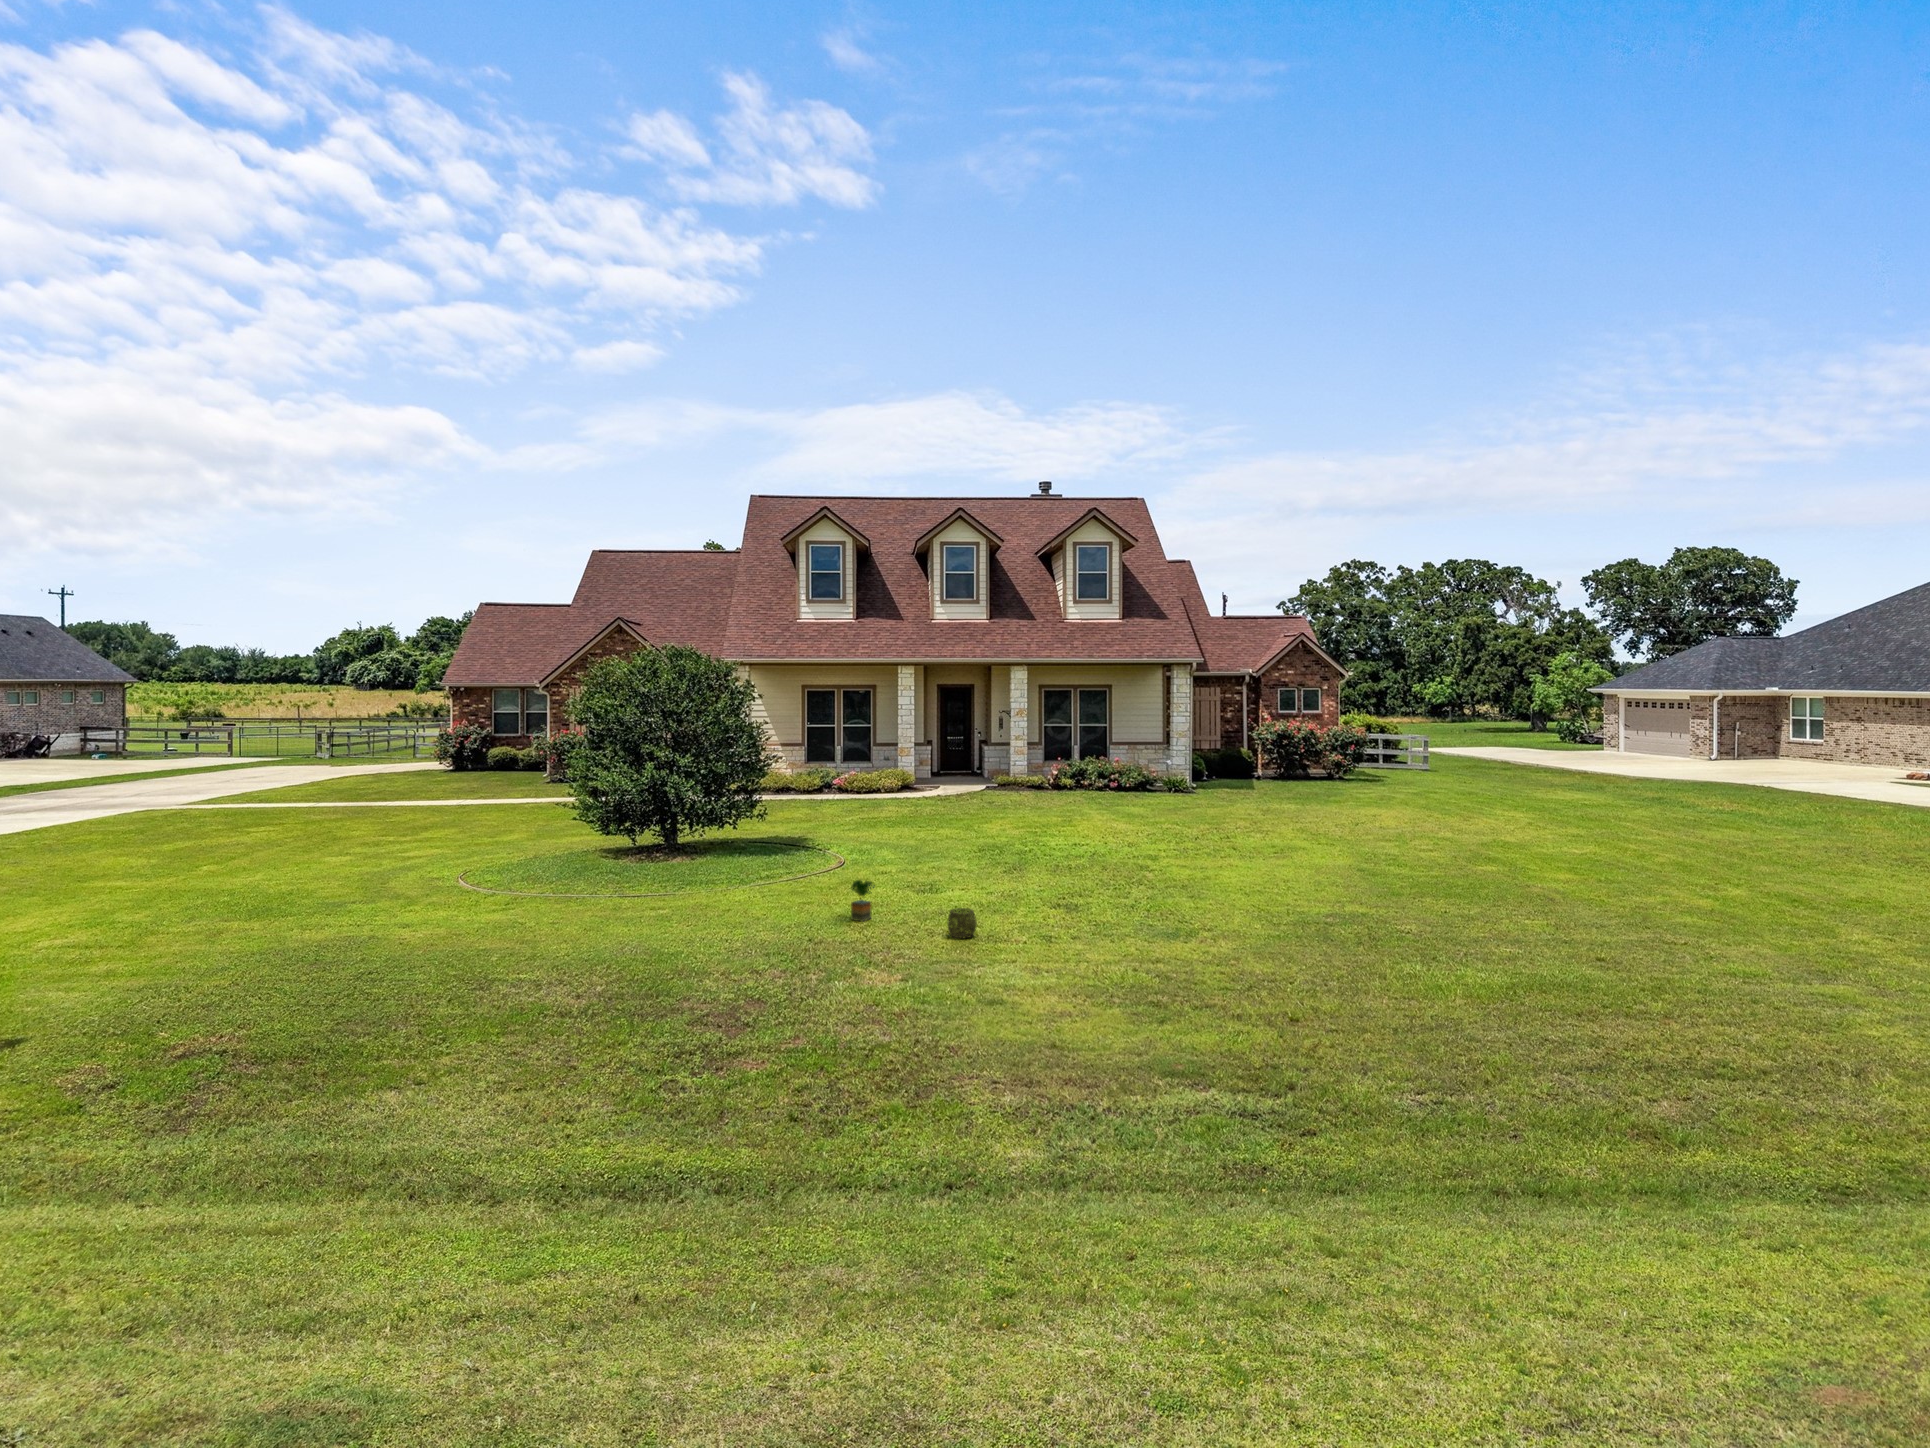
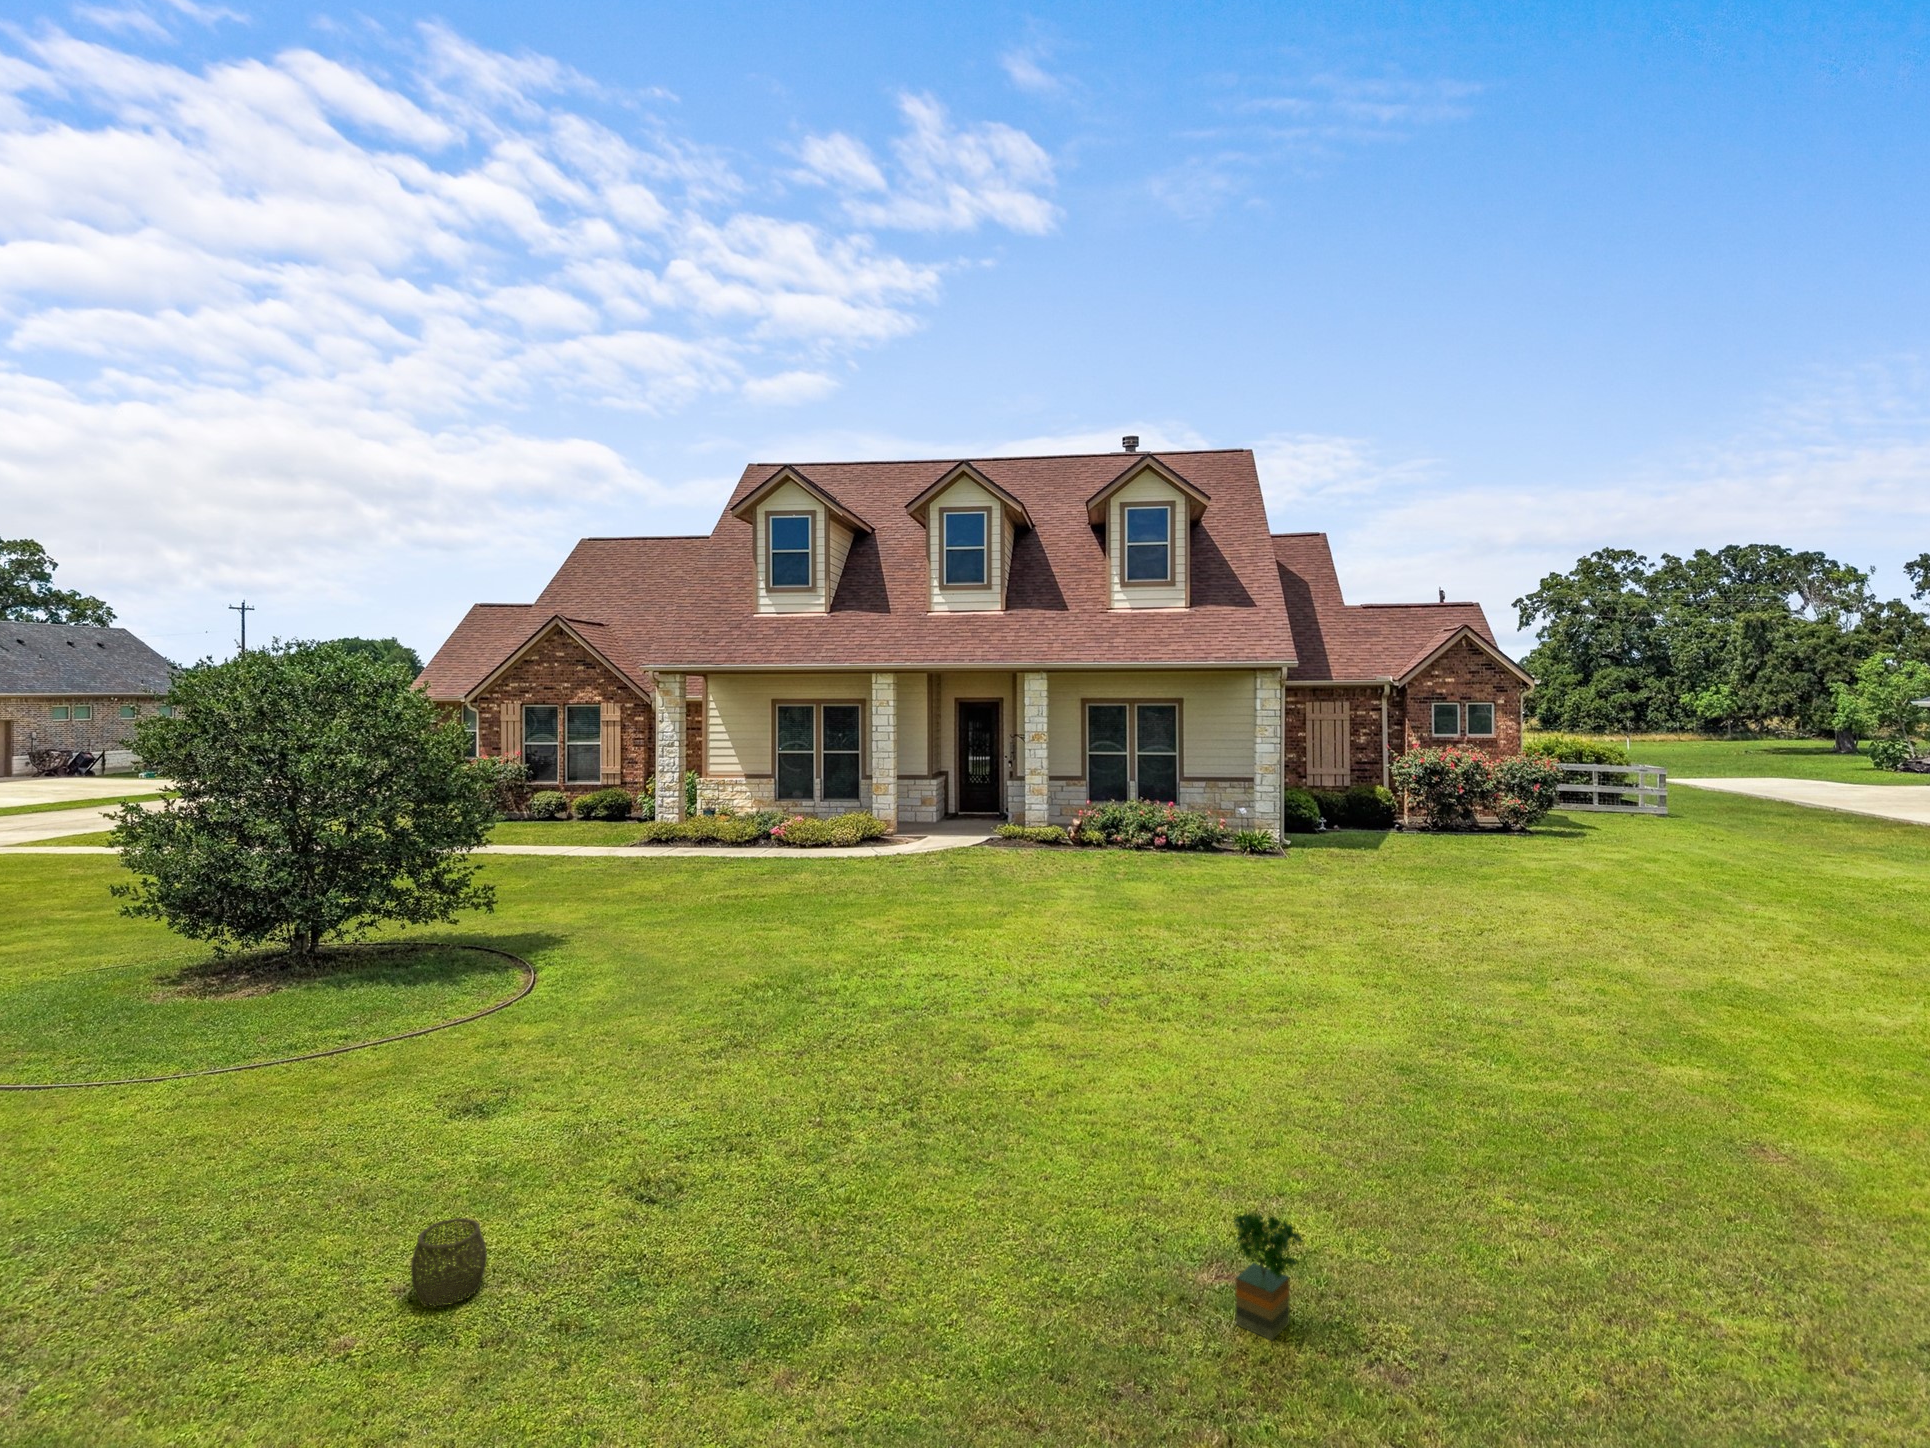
potted tree: present [851,880,875,921] -> present [1233,1213,1302,1340]

